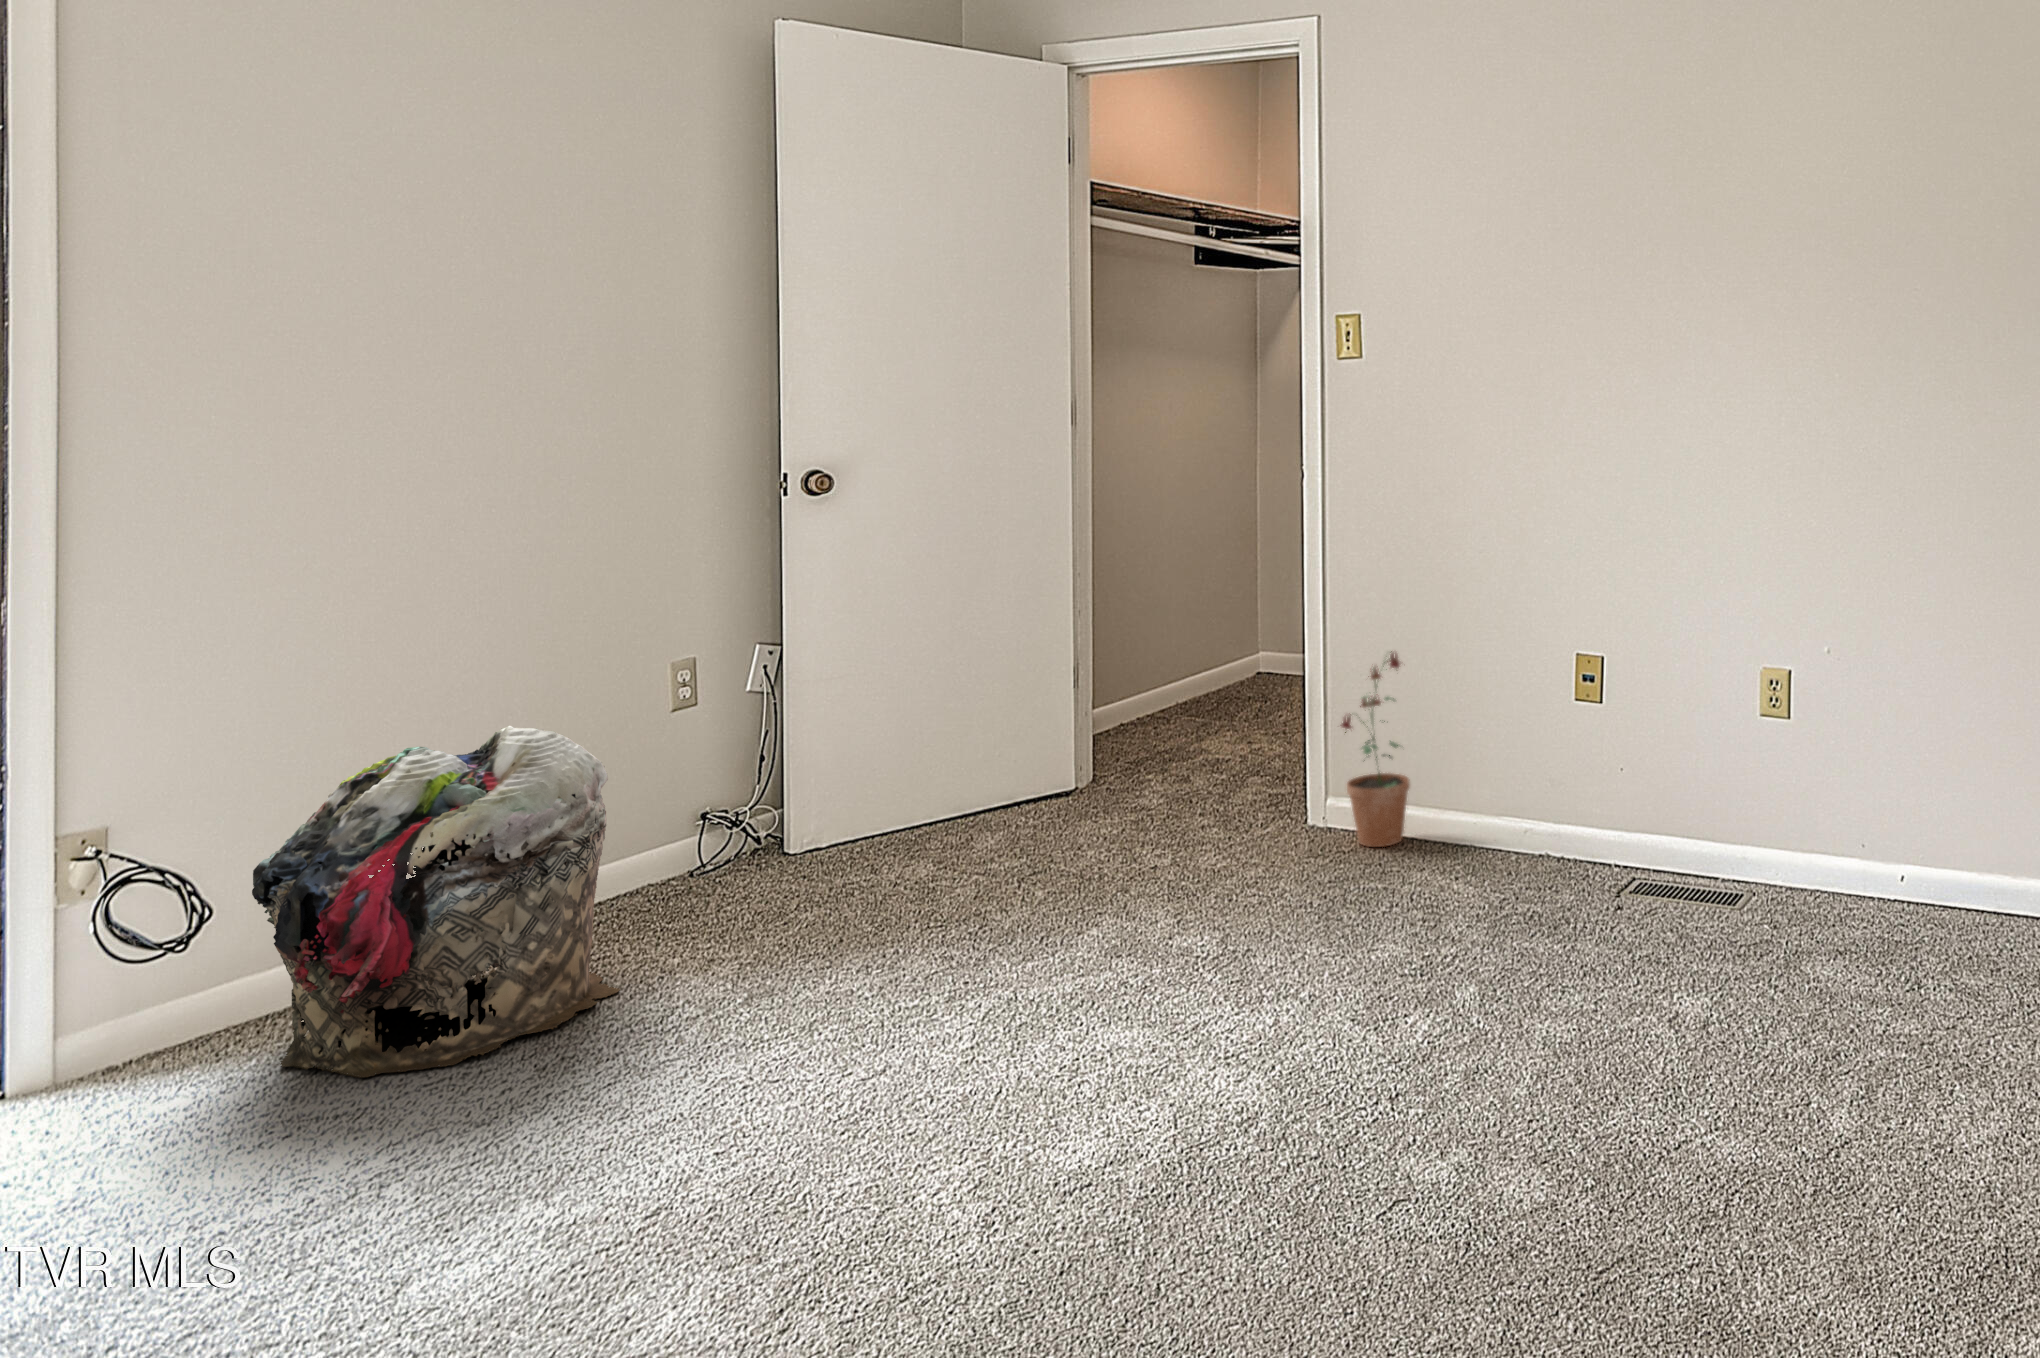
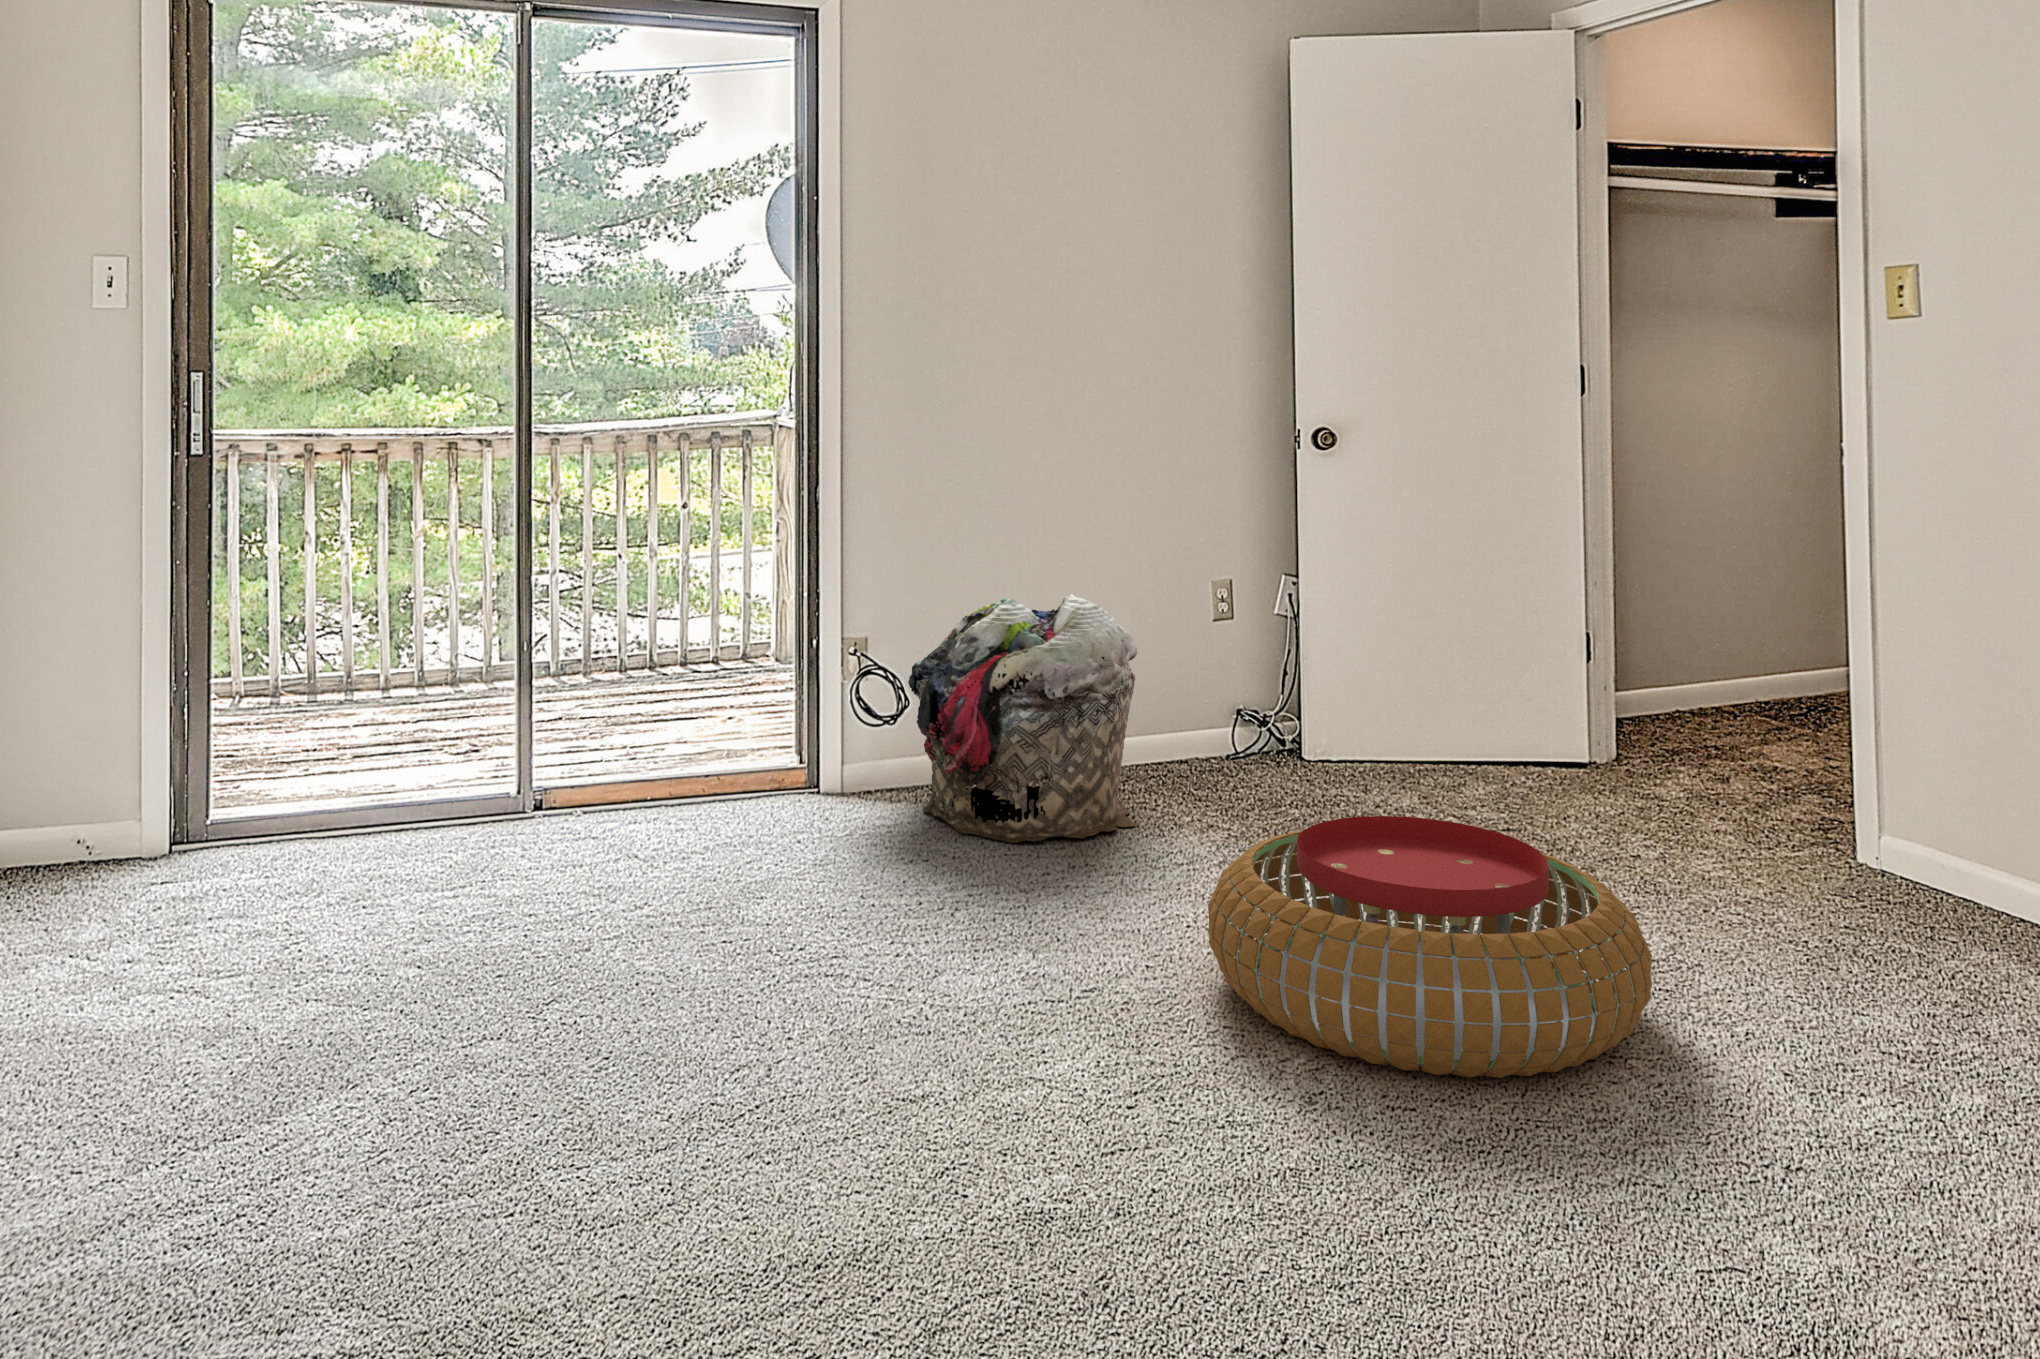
potted plant: present [1340,651,1410,847] -> none [1885,677,1996,915]
pouf: none [795,875,1249,1161] -> present [1208,816,1652,1078]

